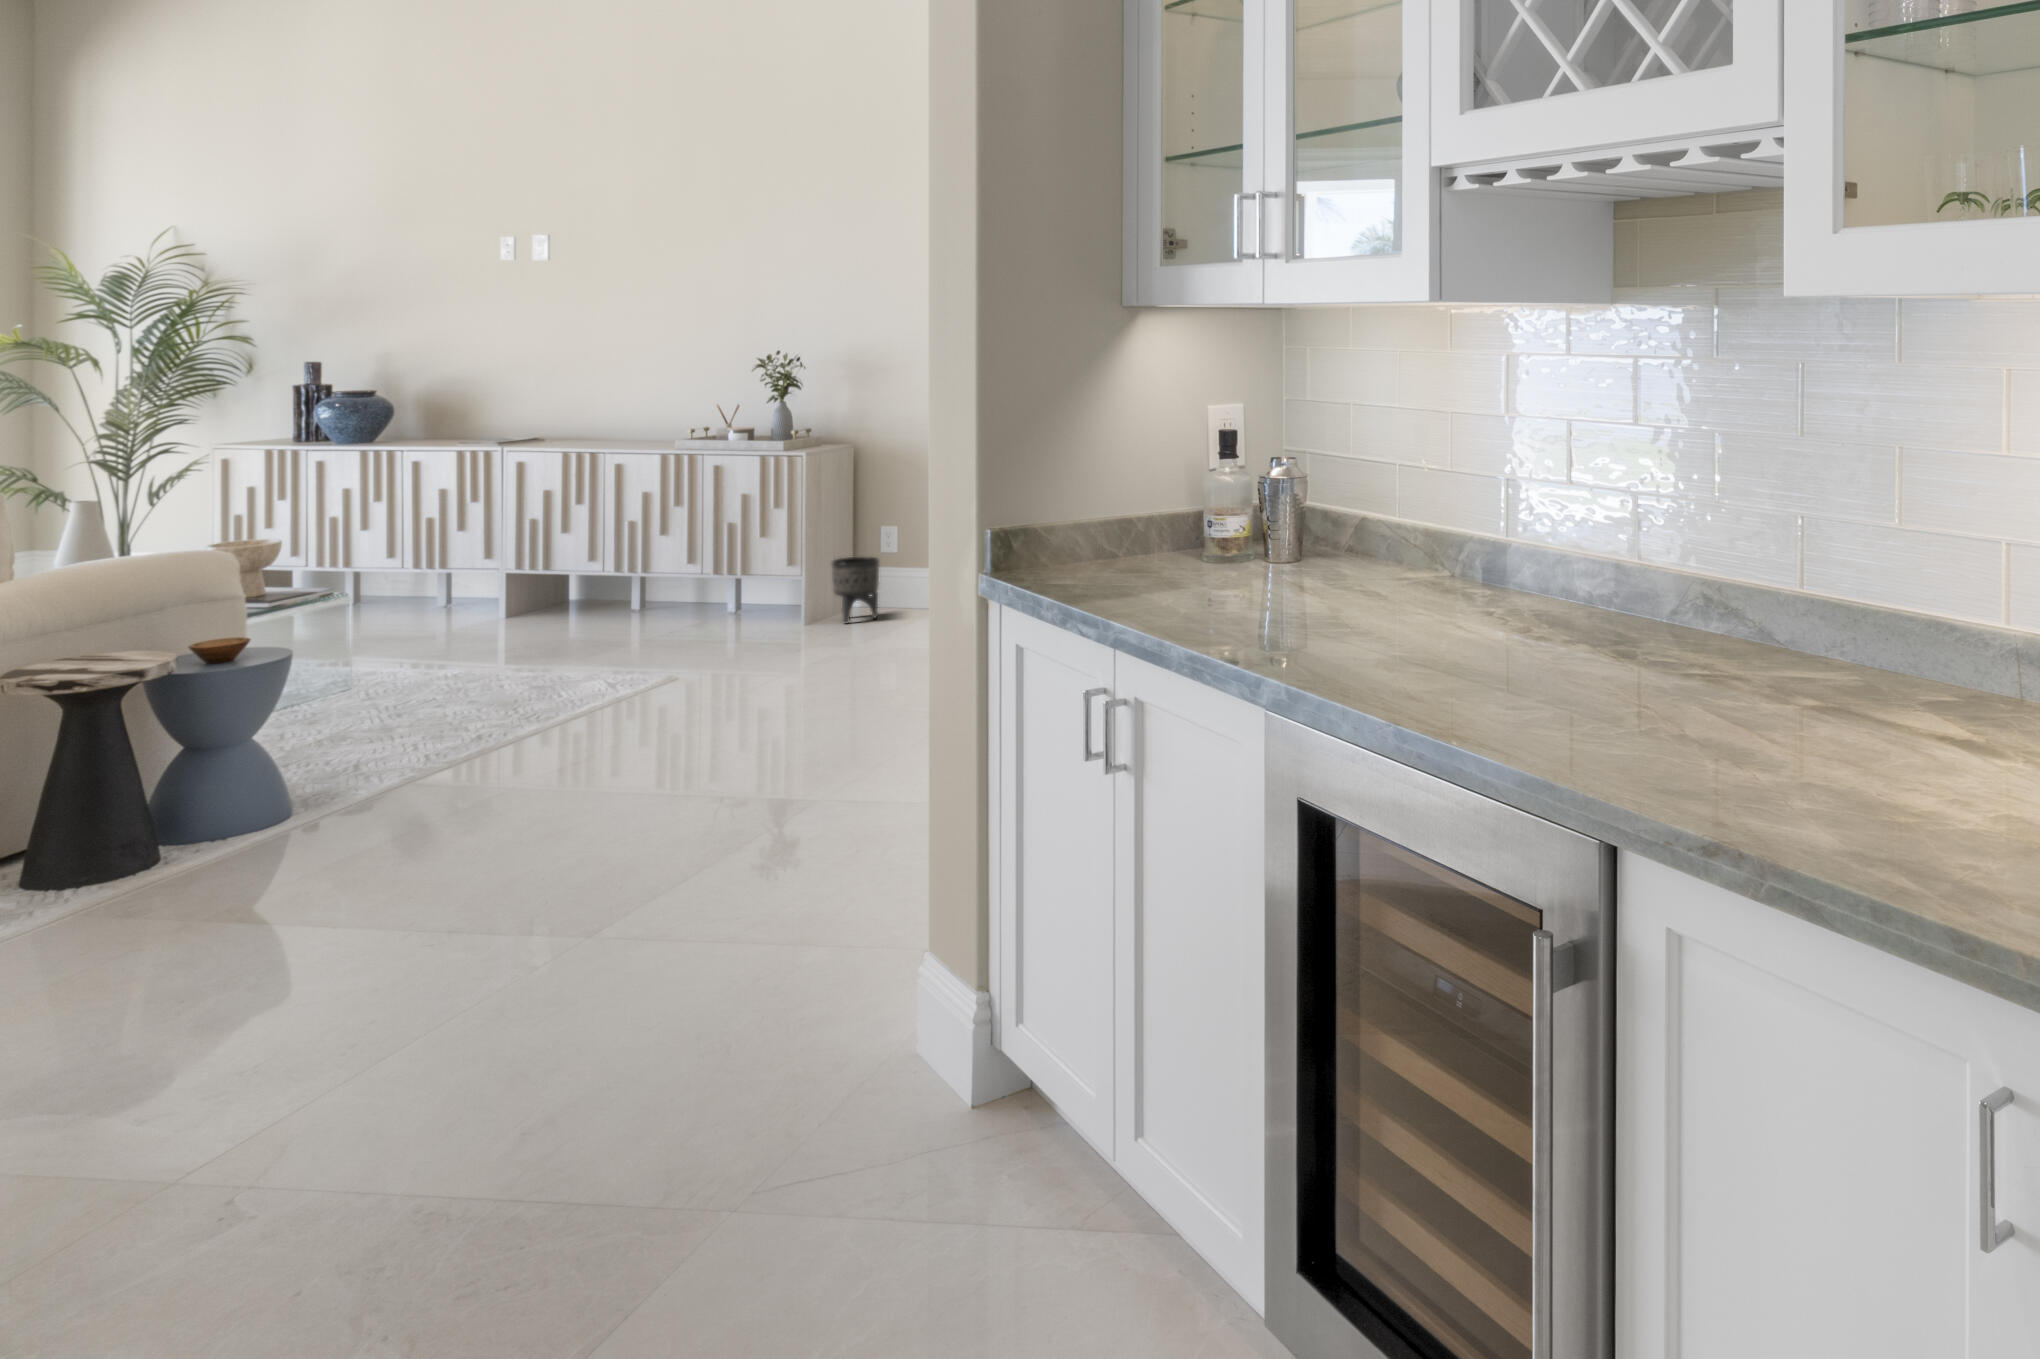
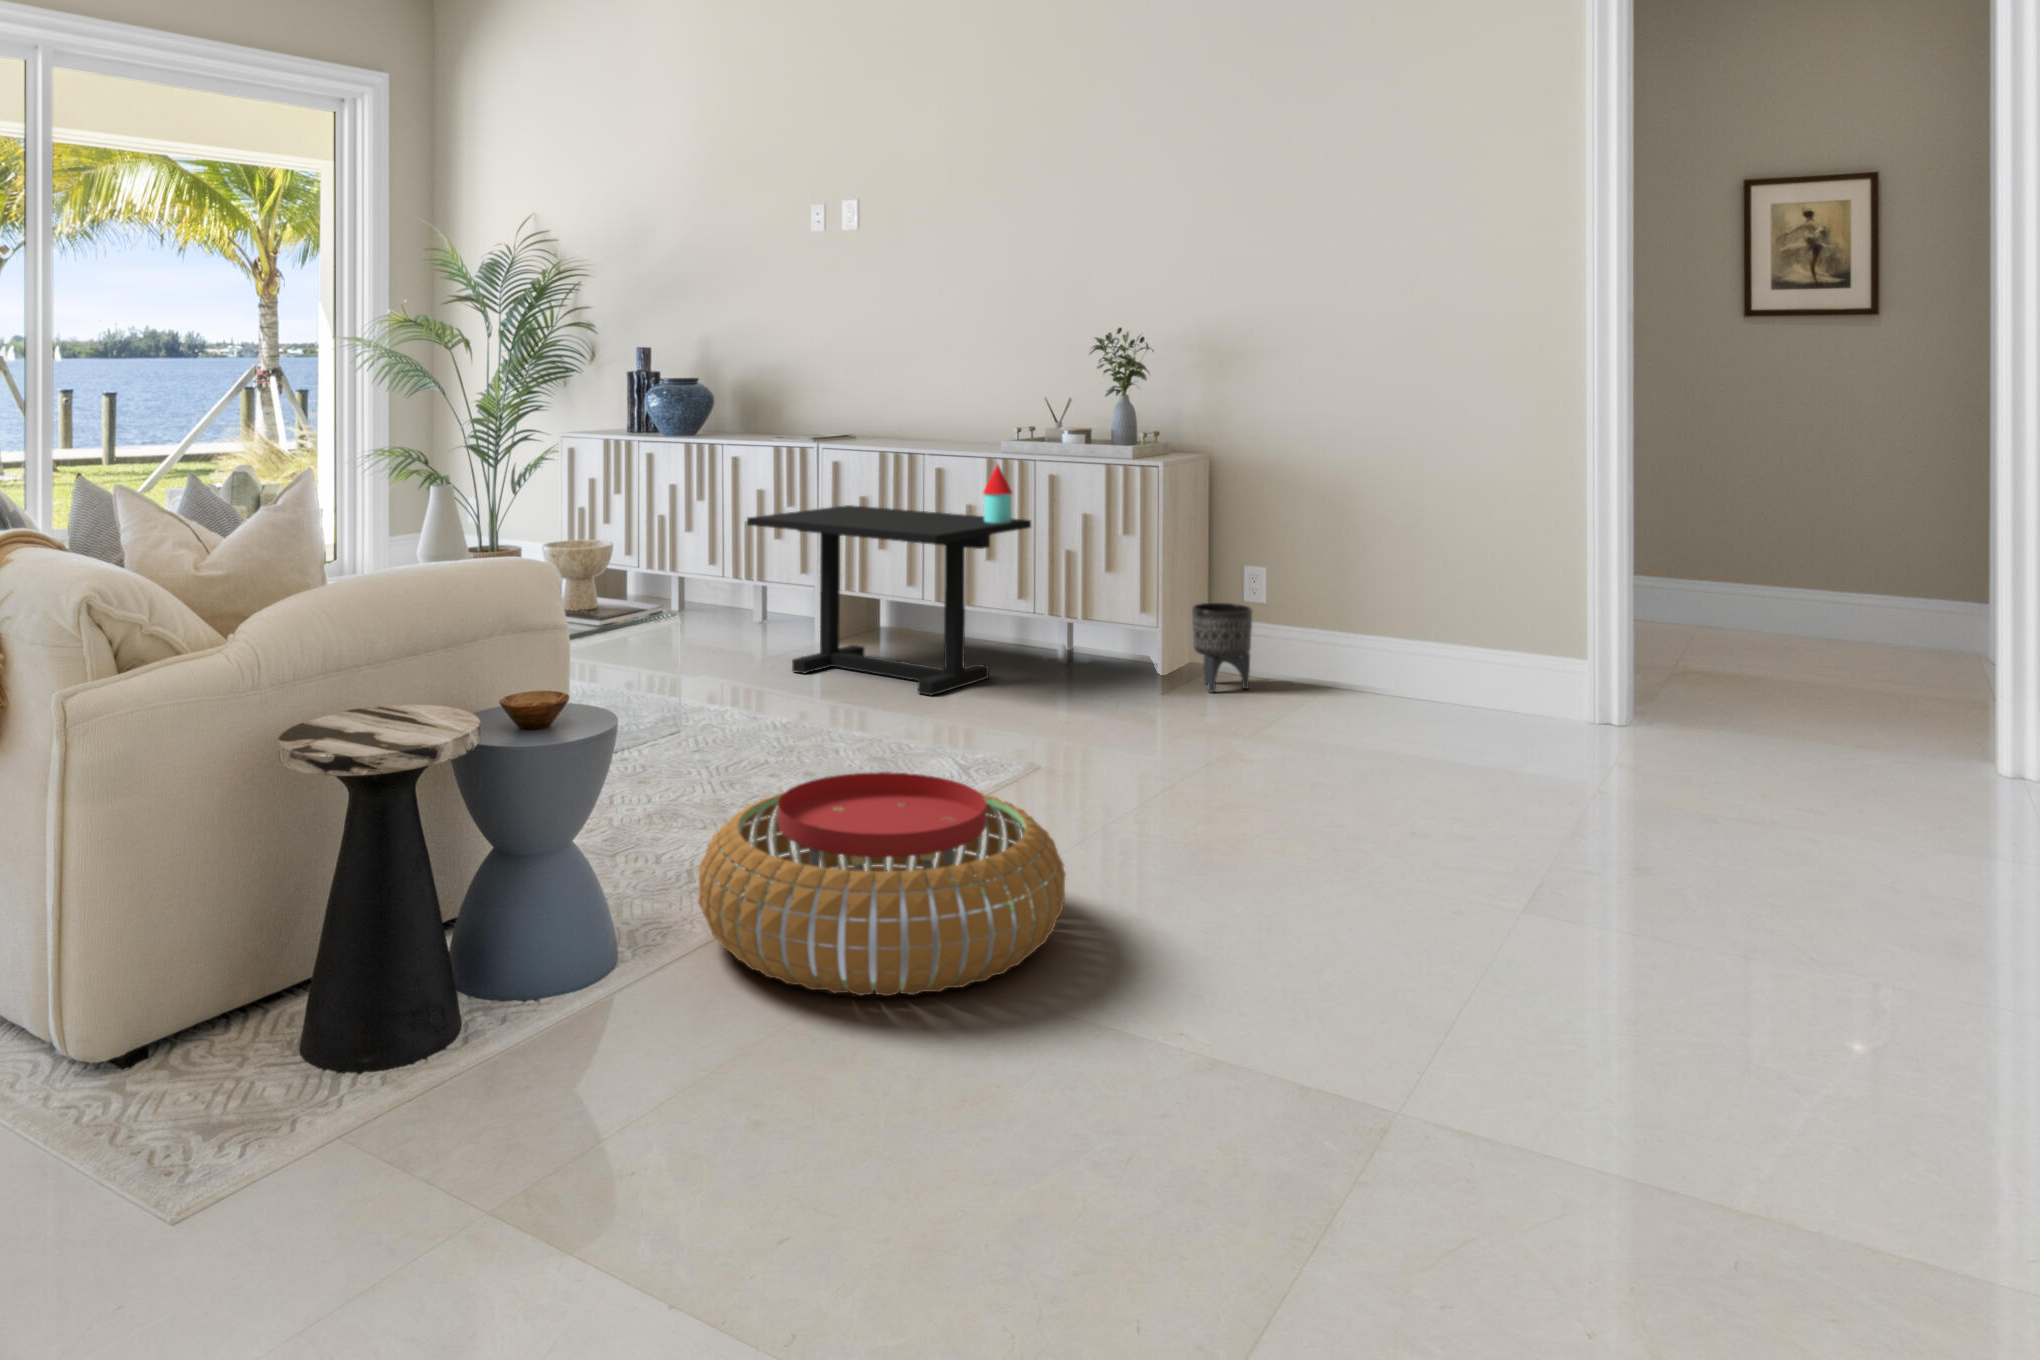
side table: none [424,459,697,647] -> present [747,465,1031,695]
pouf: none [364,678,657,813] -> present [698,772,1065,996]

